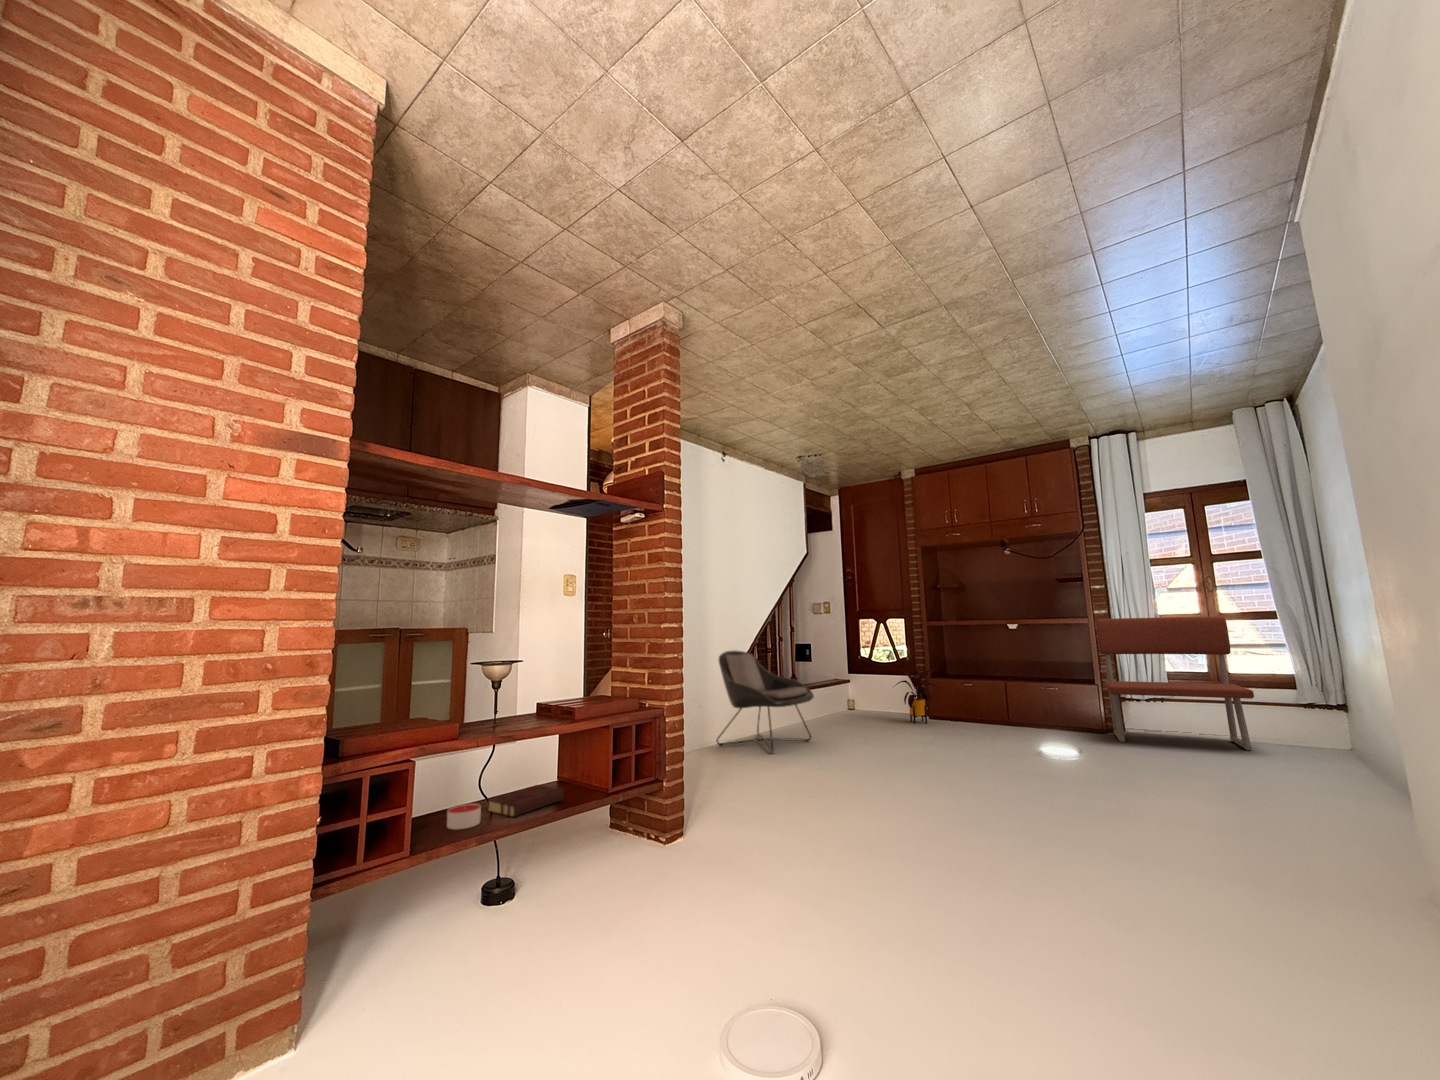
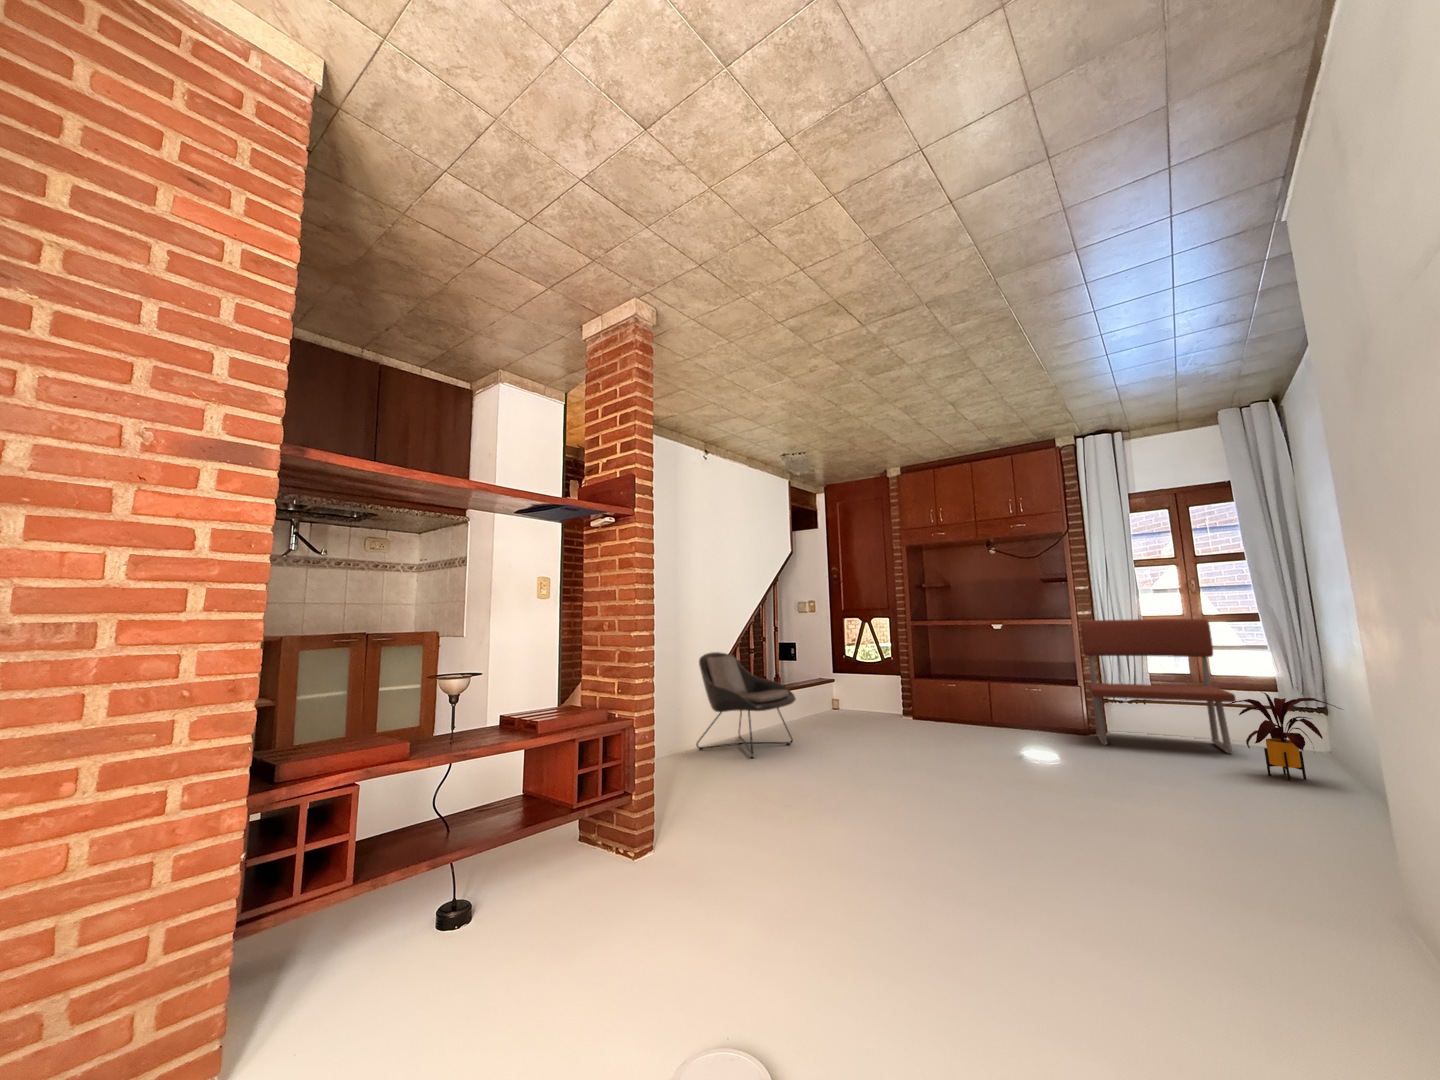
house plant: present [896,669,938,724] -> present [1227,693,1341,780]
book: present [488,785,564,817] -> none [443,802,525,839]
candle: present [447,803,481,830] -> none [397,825,434,854]

